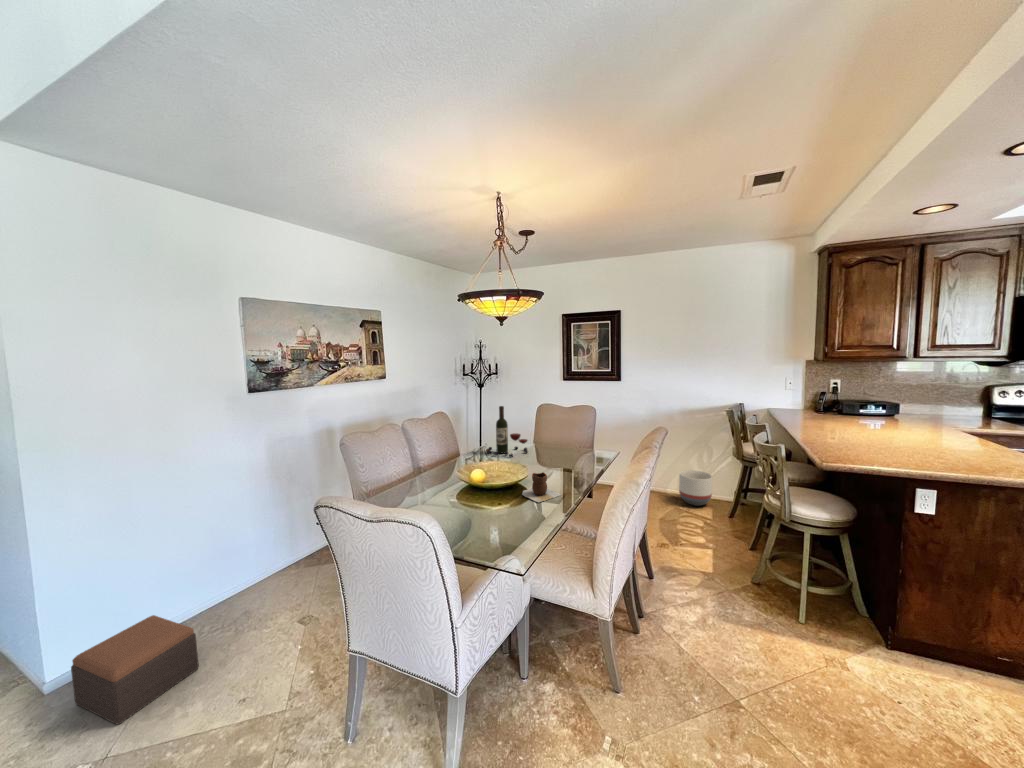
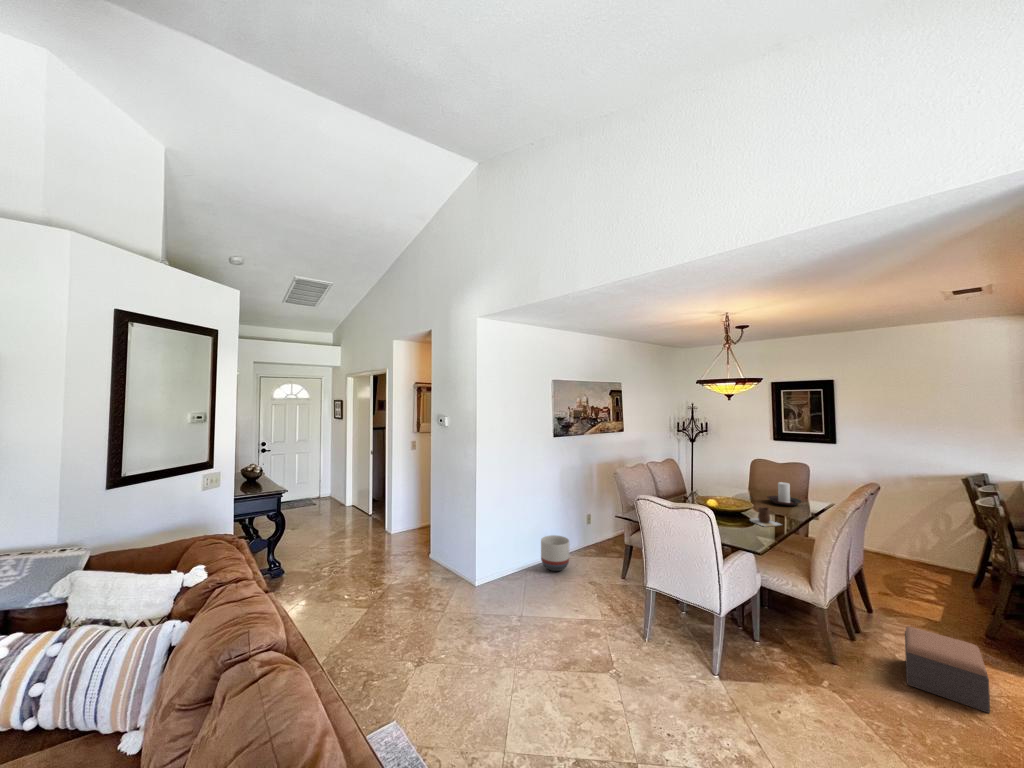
wine bottle: present [486,406,528,457] -> none [708,458,747,500]
candle holder: none [550,431,587,461] -> present [768,482,802,506]
planter: present [679,470,712,506] -> present [541,535,569,571]
footstool: present [71,615,199,724] -> present [905,627,990,713]

